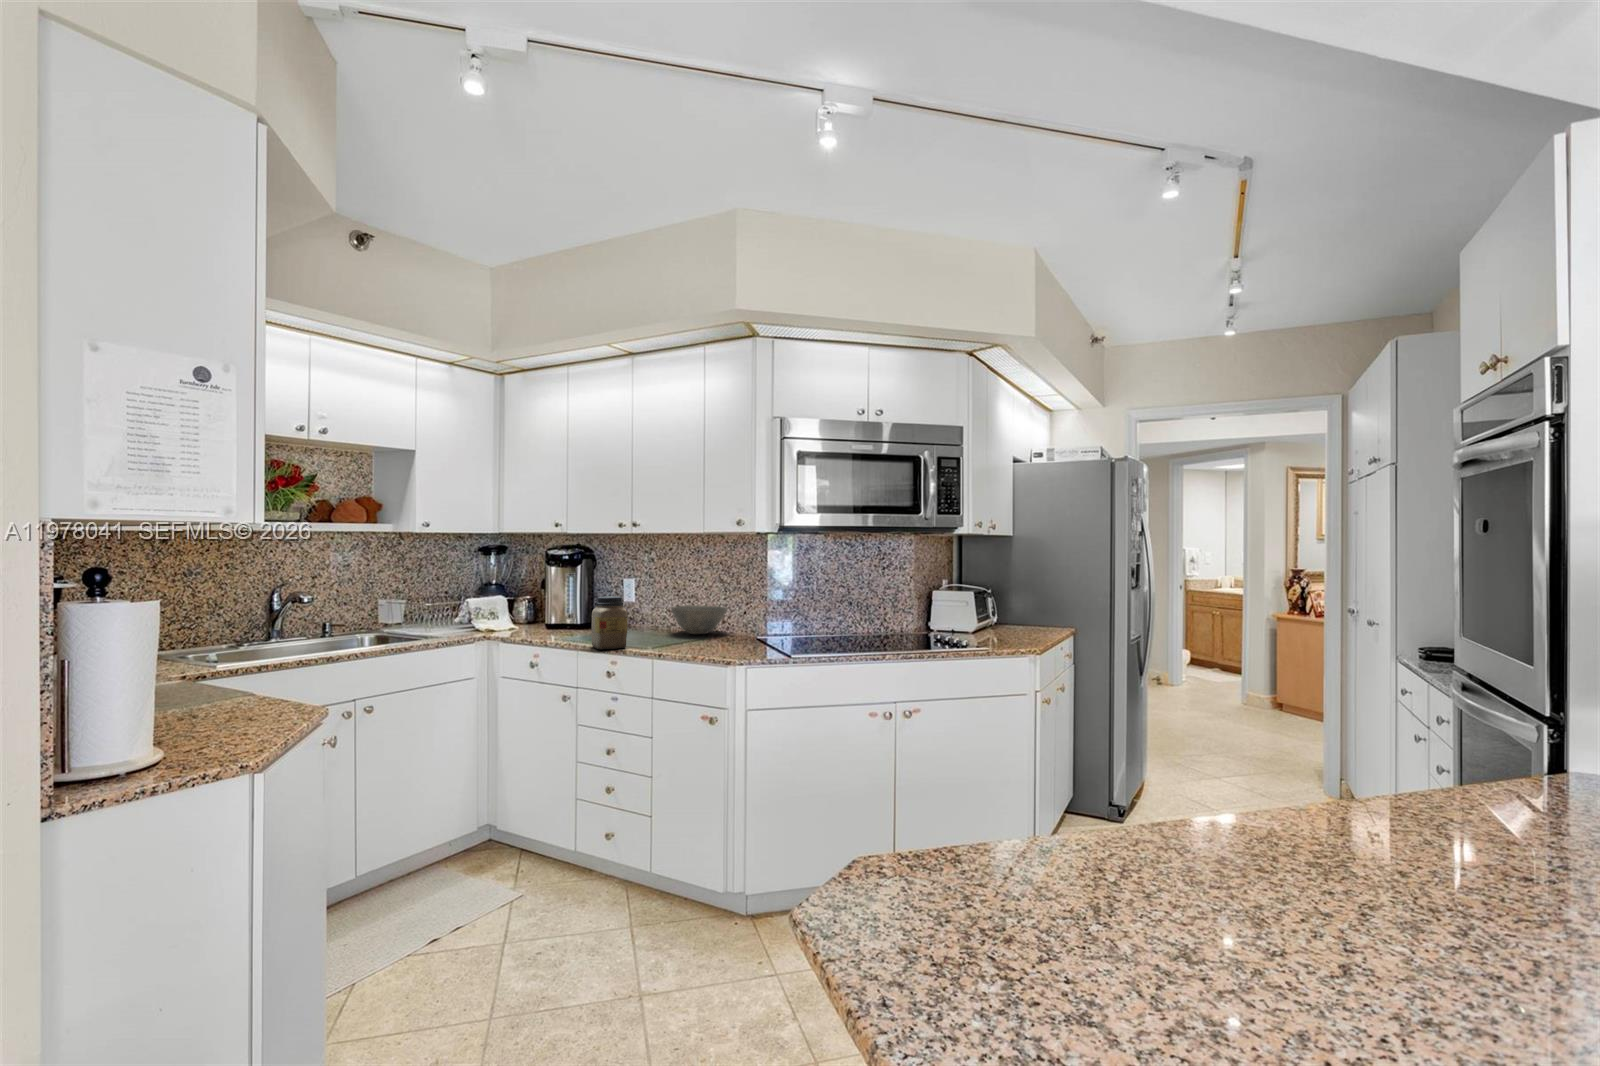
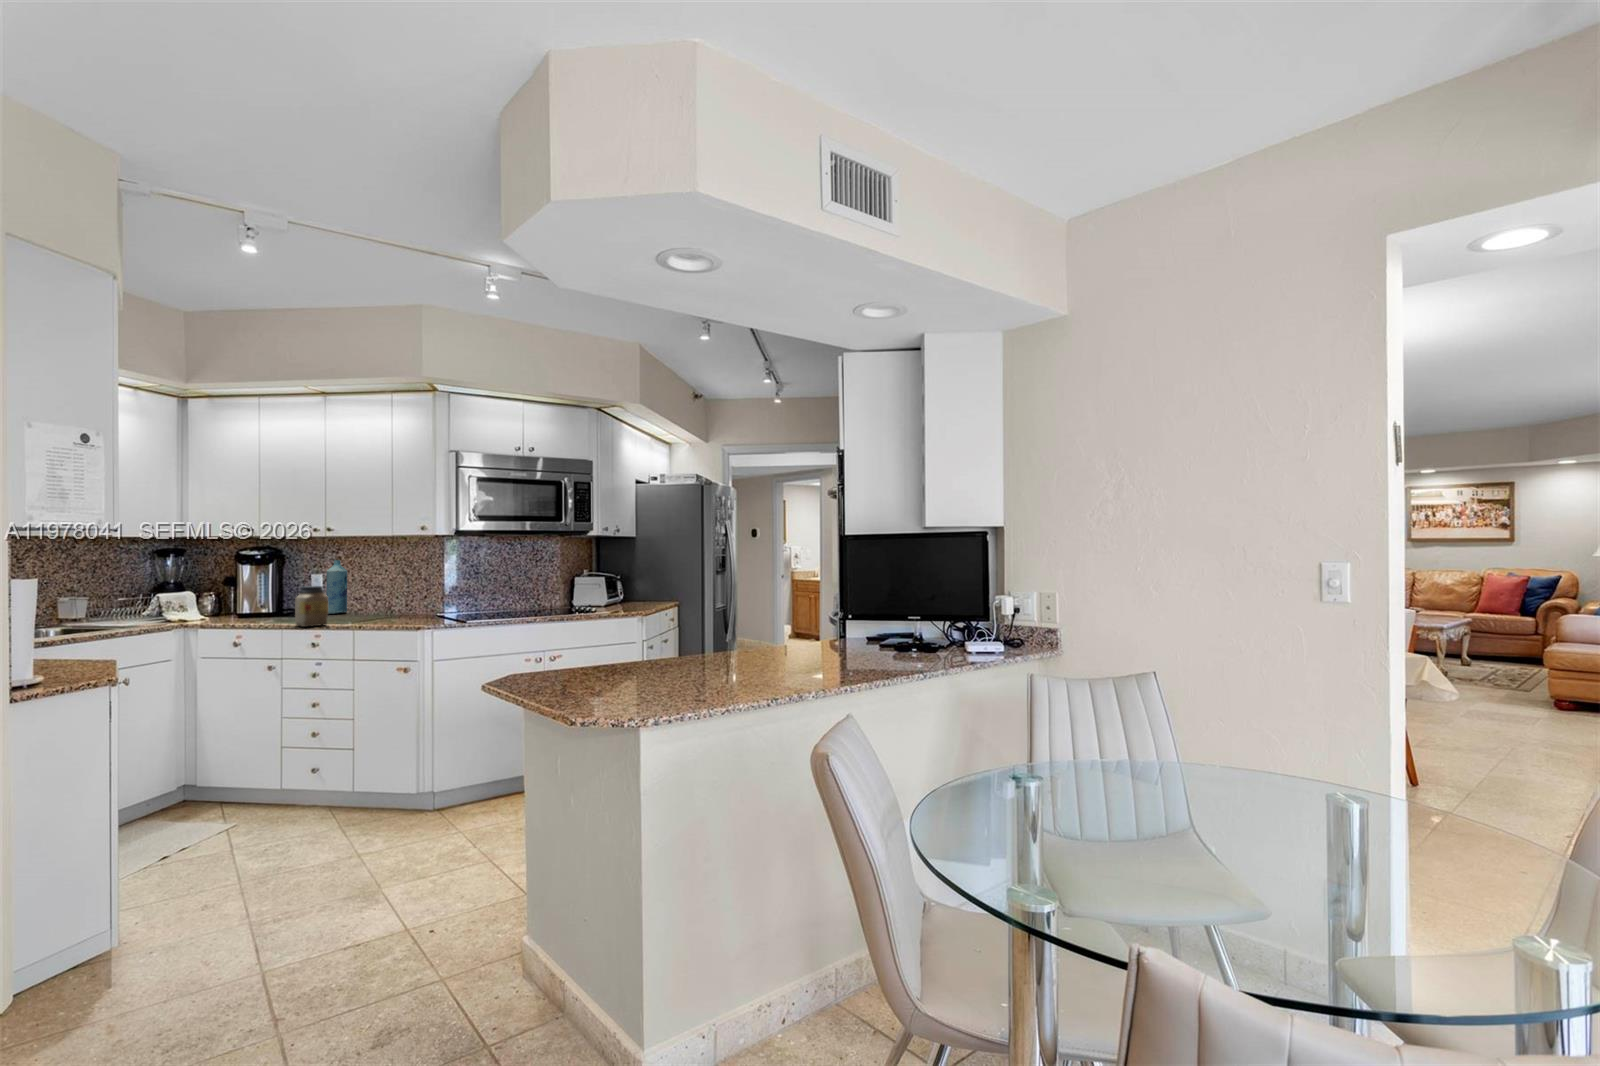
bottle: none [638,562,662,628] -> present [326,560,347,614]
bowl: present [671,605,728,634] -> none [360,594,411,616]

